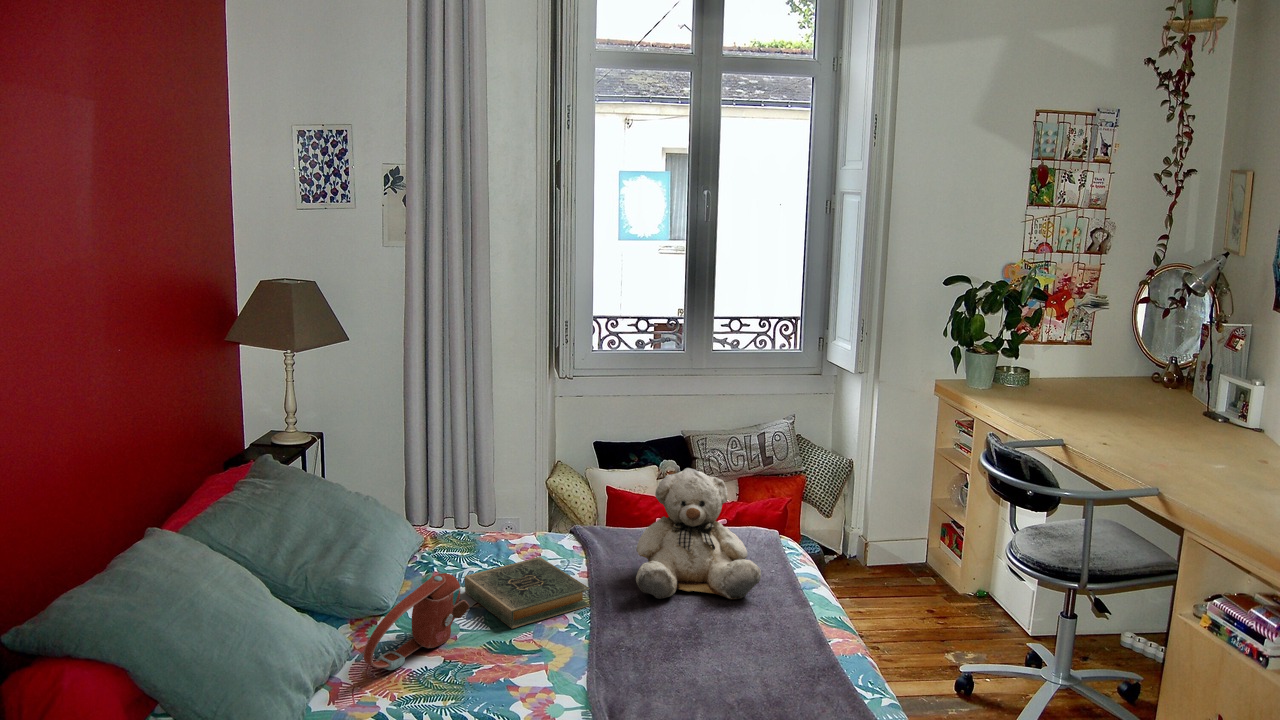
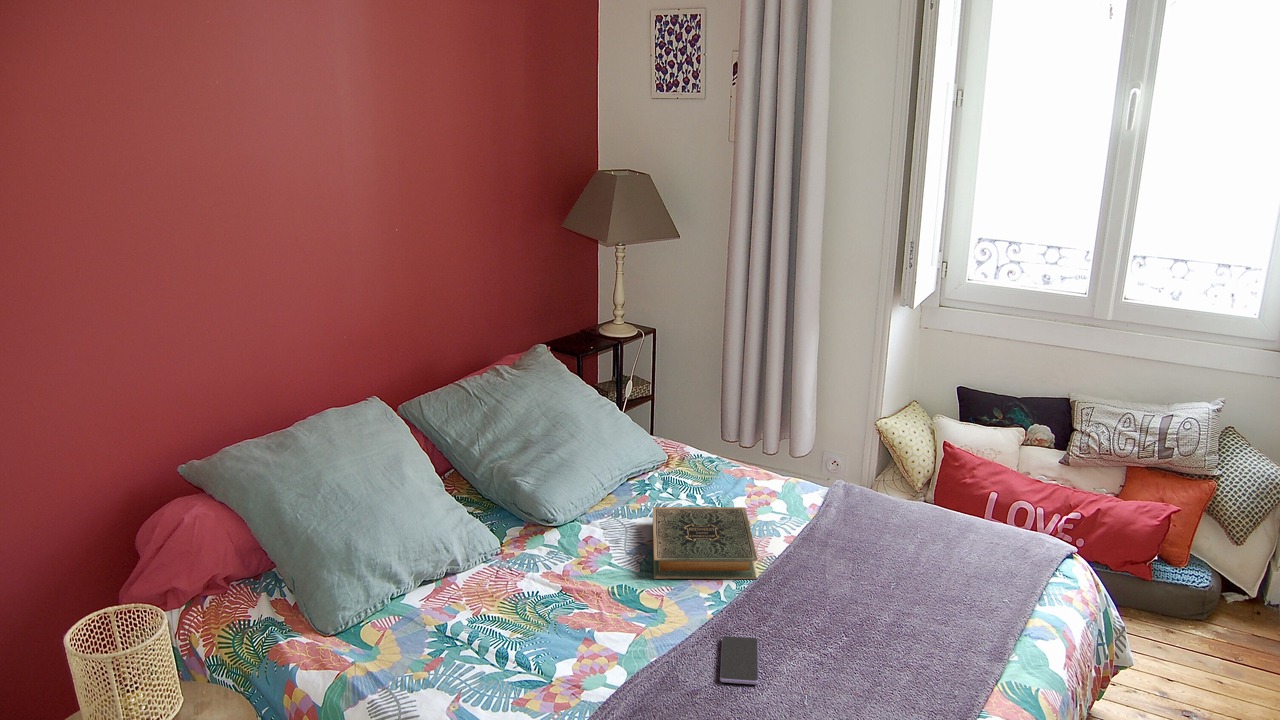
teddy bear: present [636,468,761,599] -> none [812,448,977,630]
handbag: present [364,573,470,670] -> none [470,501,615,584]
smartphone: none [610,641,665,676] -> present [720,636,758,684]

